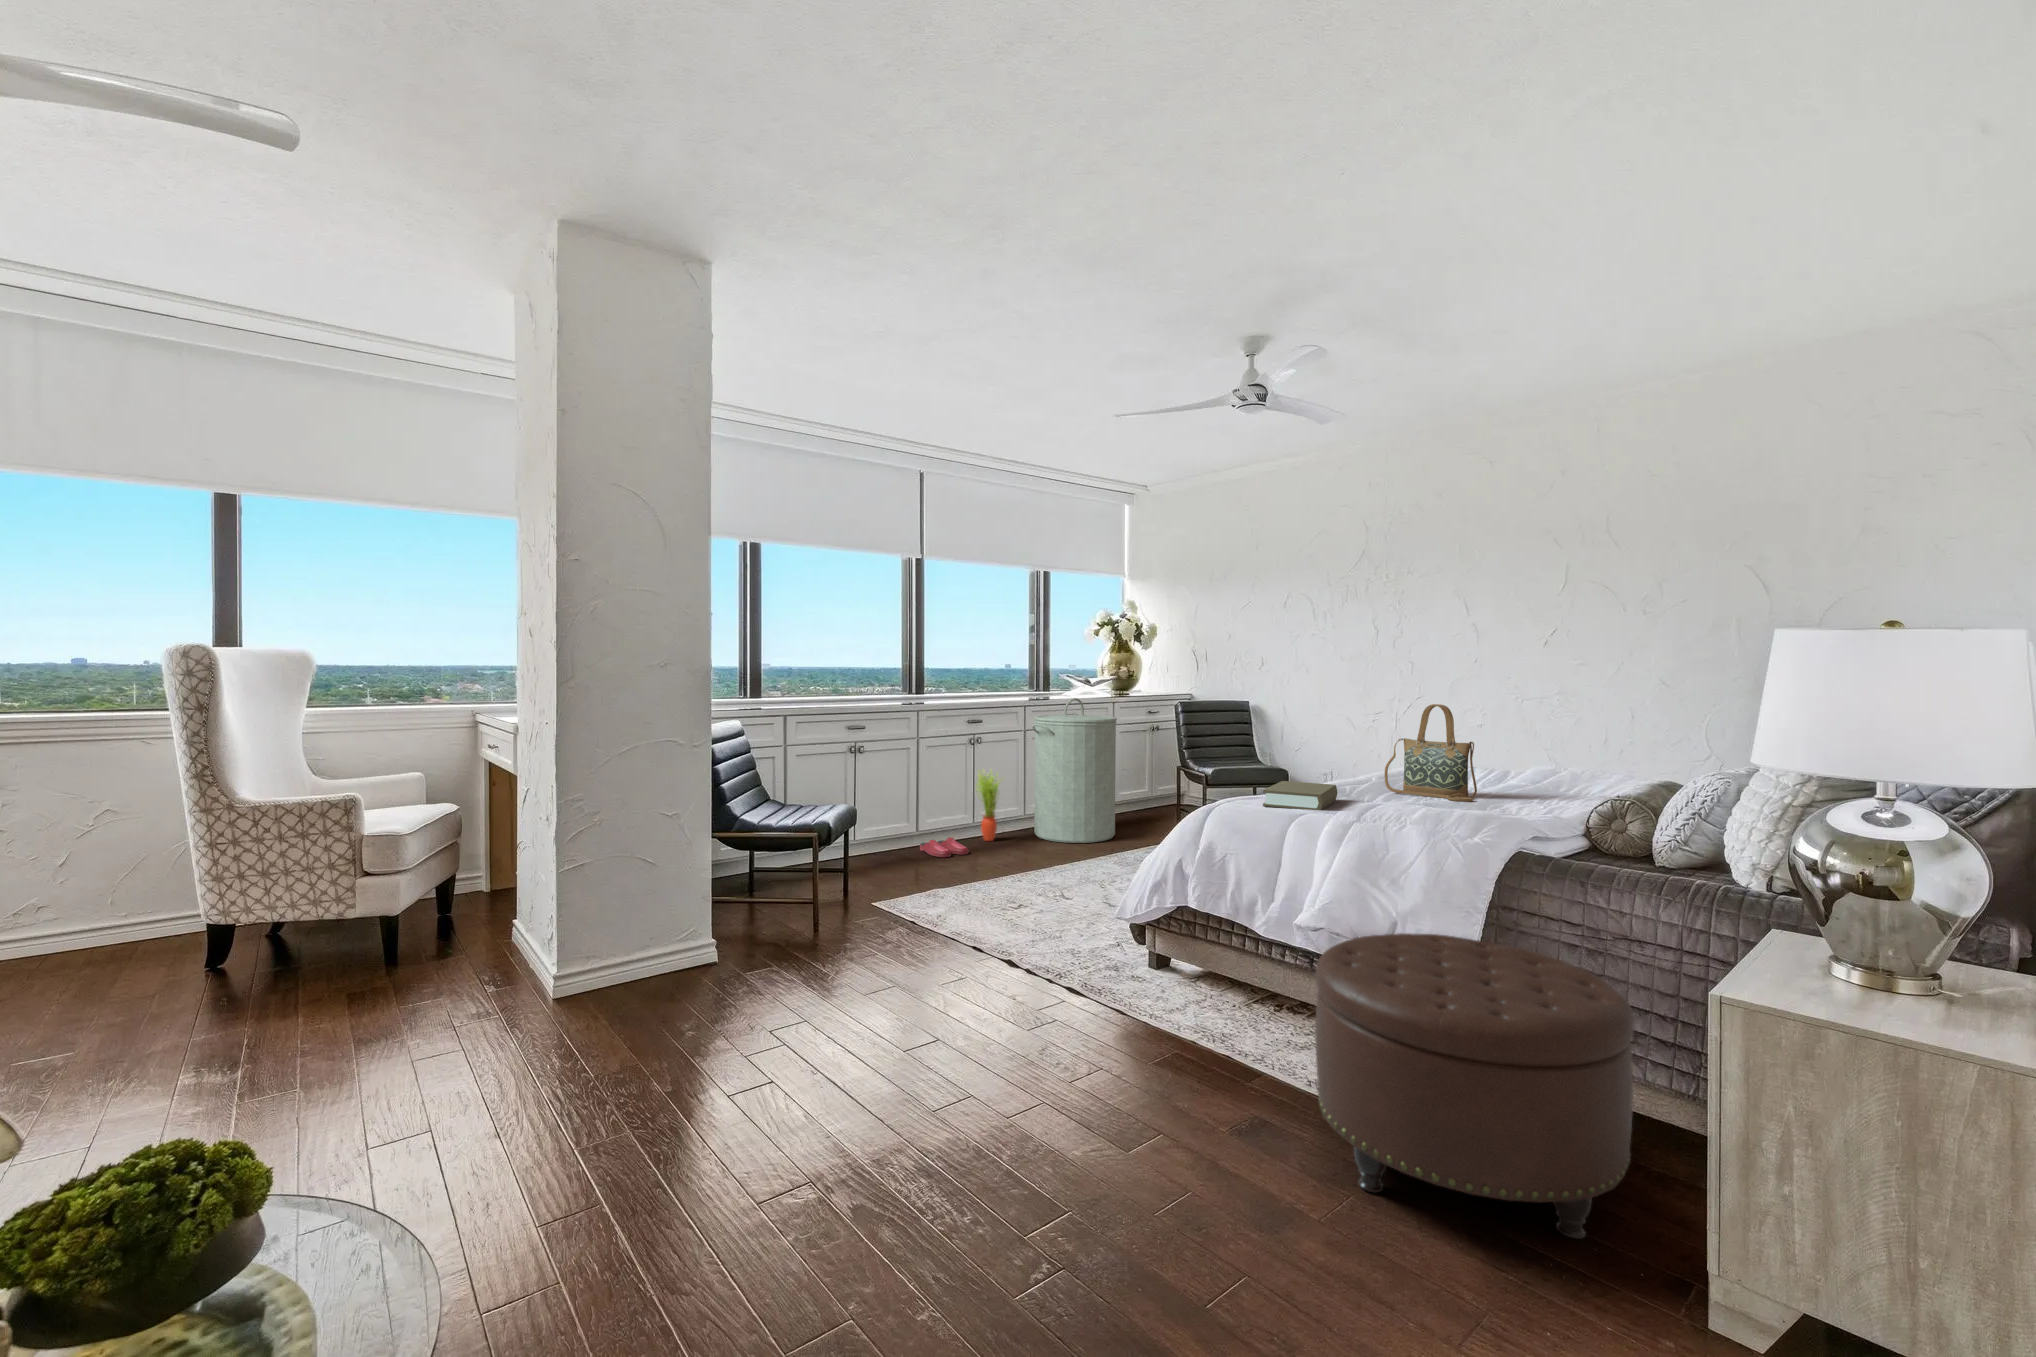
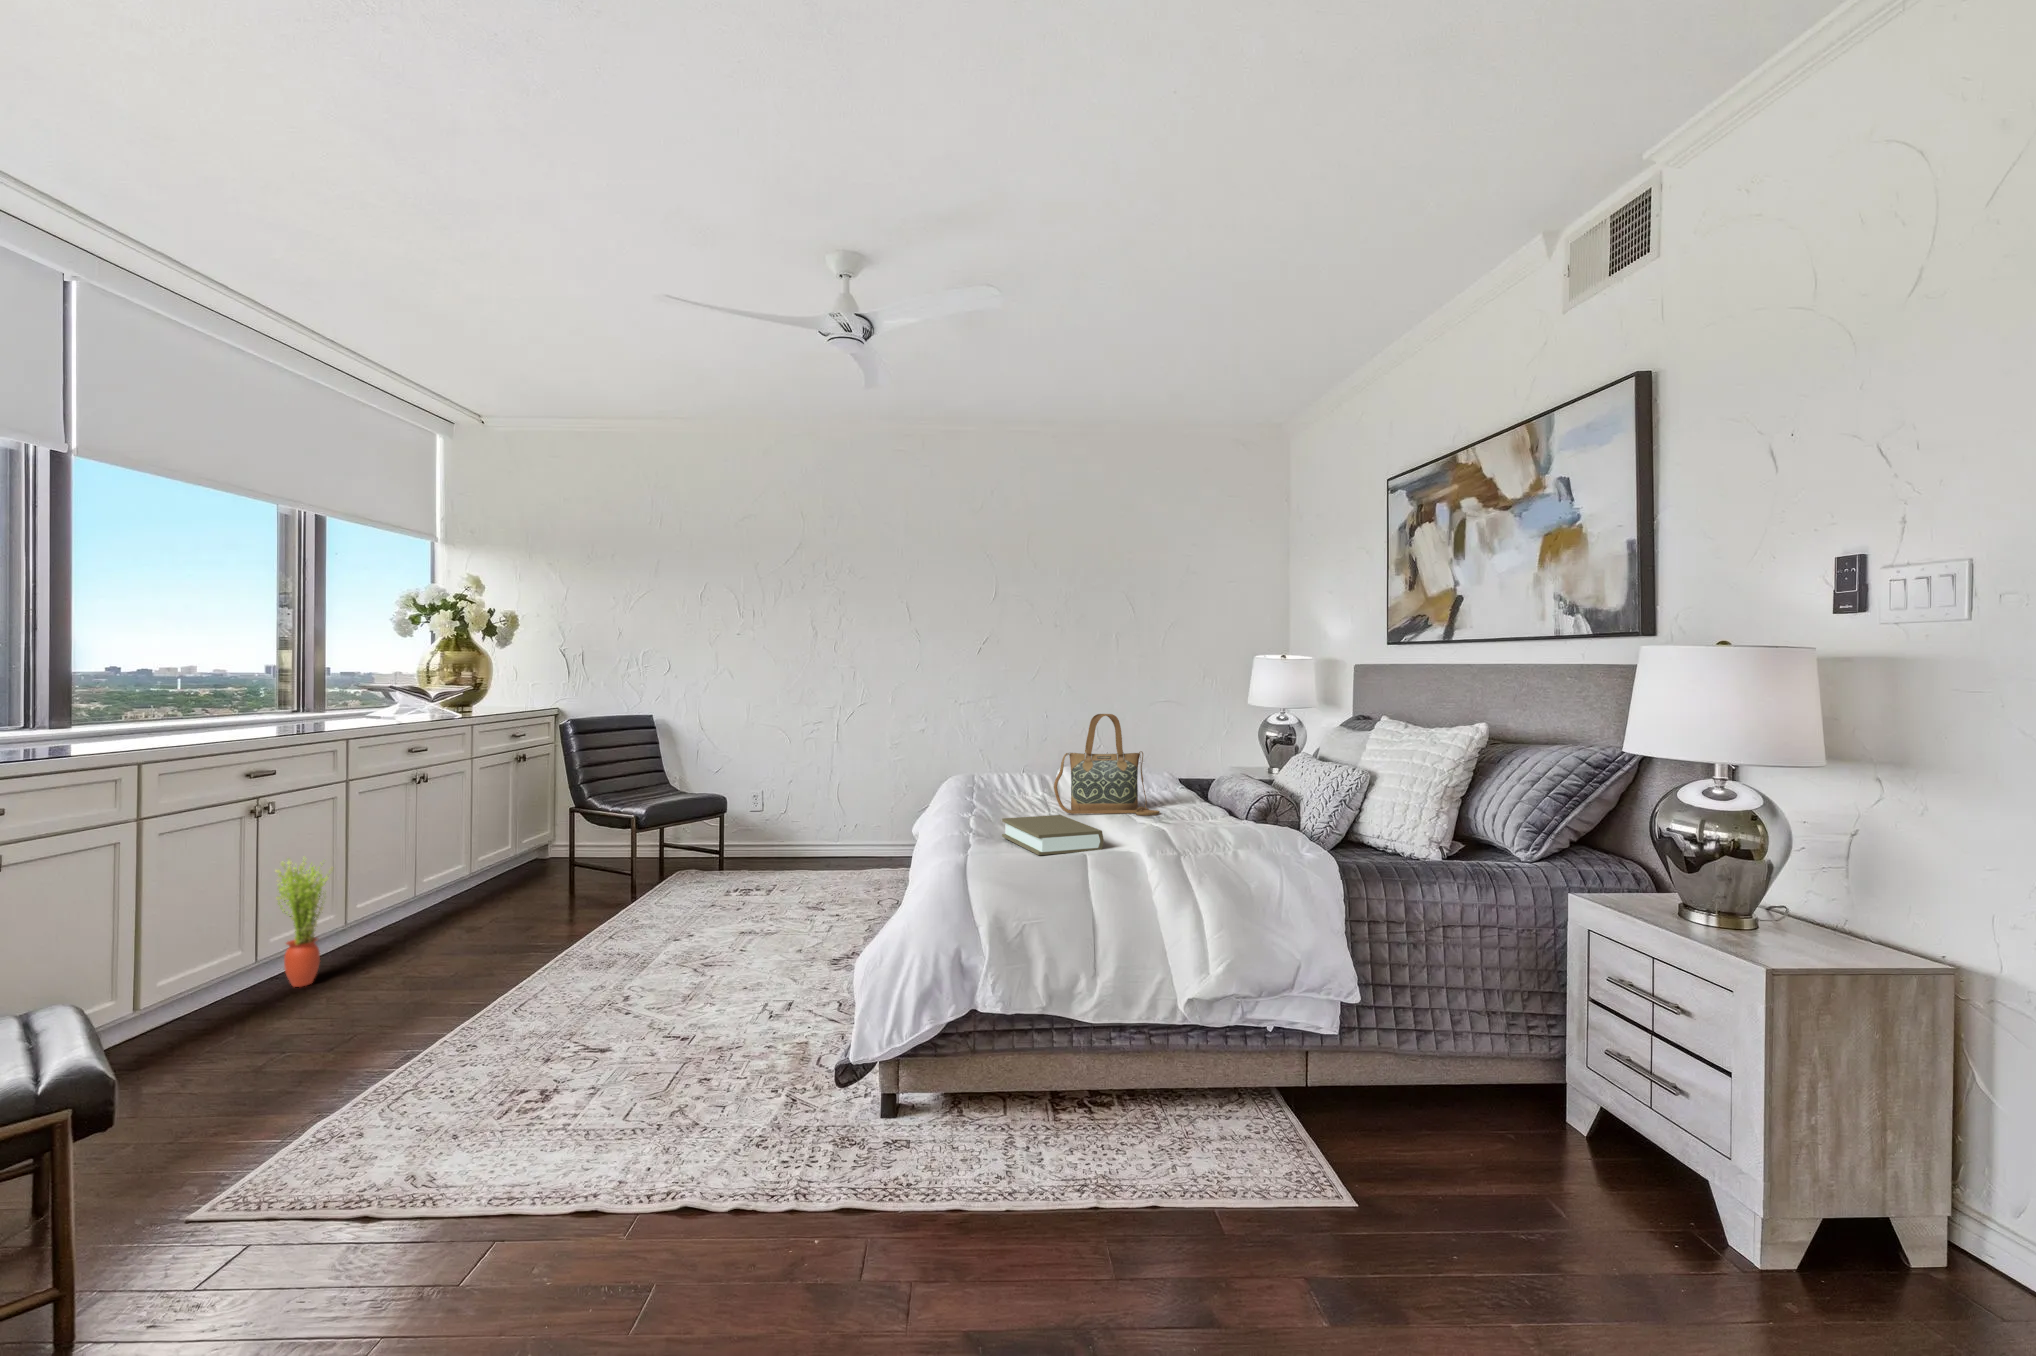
laundry hamper: present [1033,698,1117,843] -> none [374,723,527,958]
slippers: present [920,837,969,857] -> none [164,999,296,1046]
ottoman: present [1315,933,1634,1239] -> none [1304,961,1635,1291]

